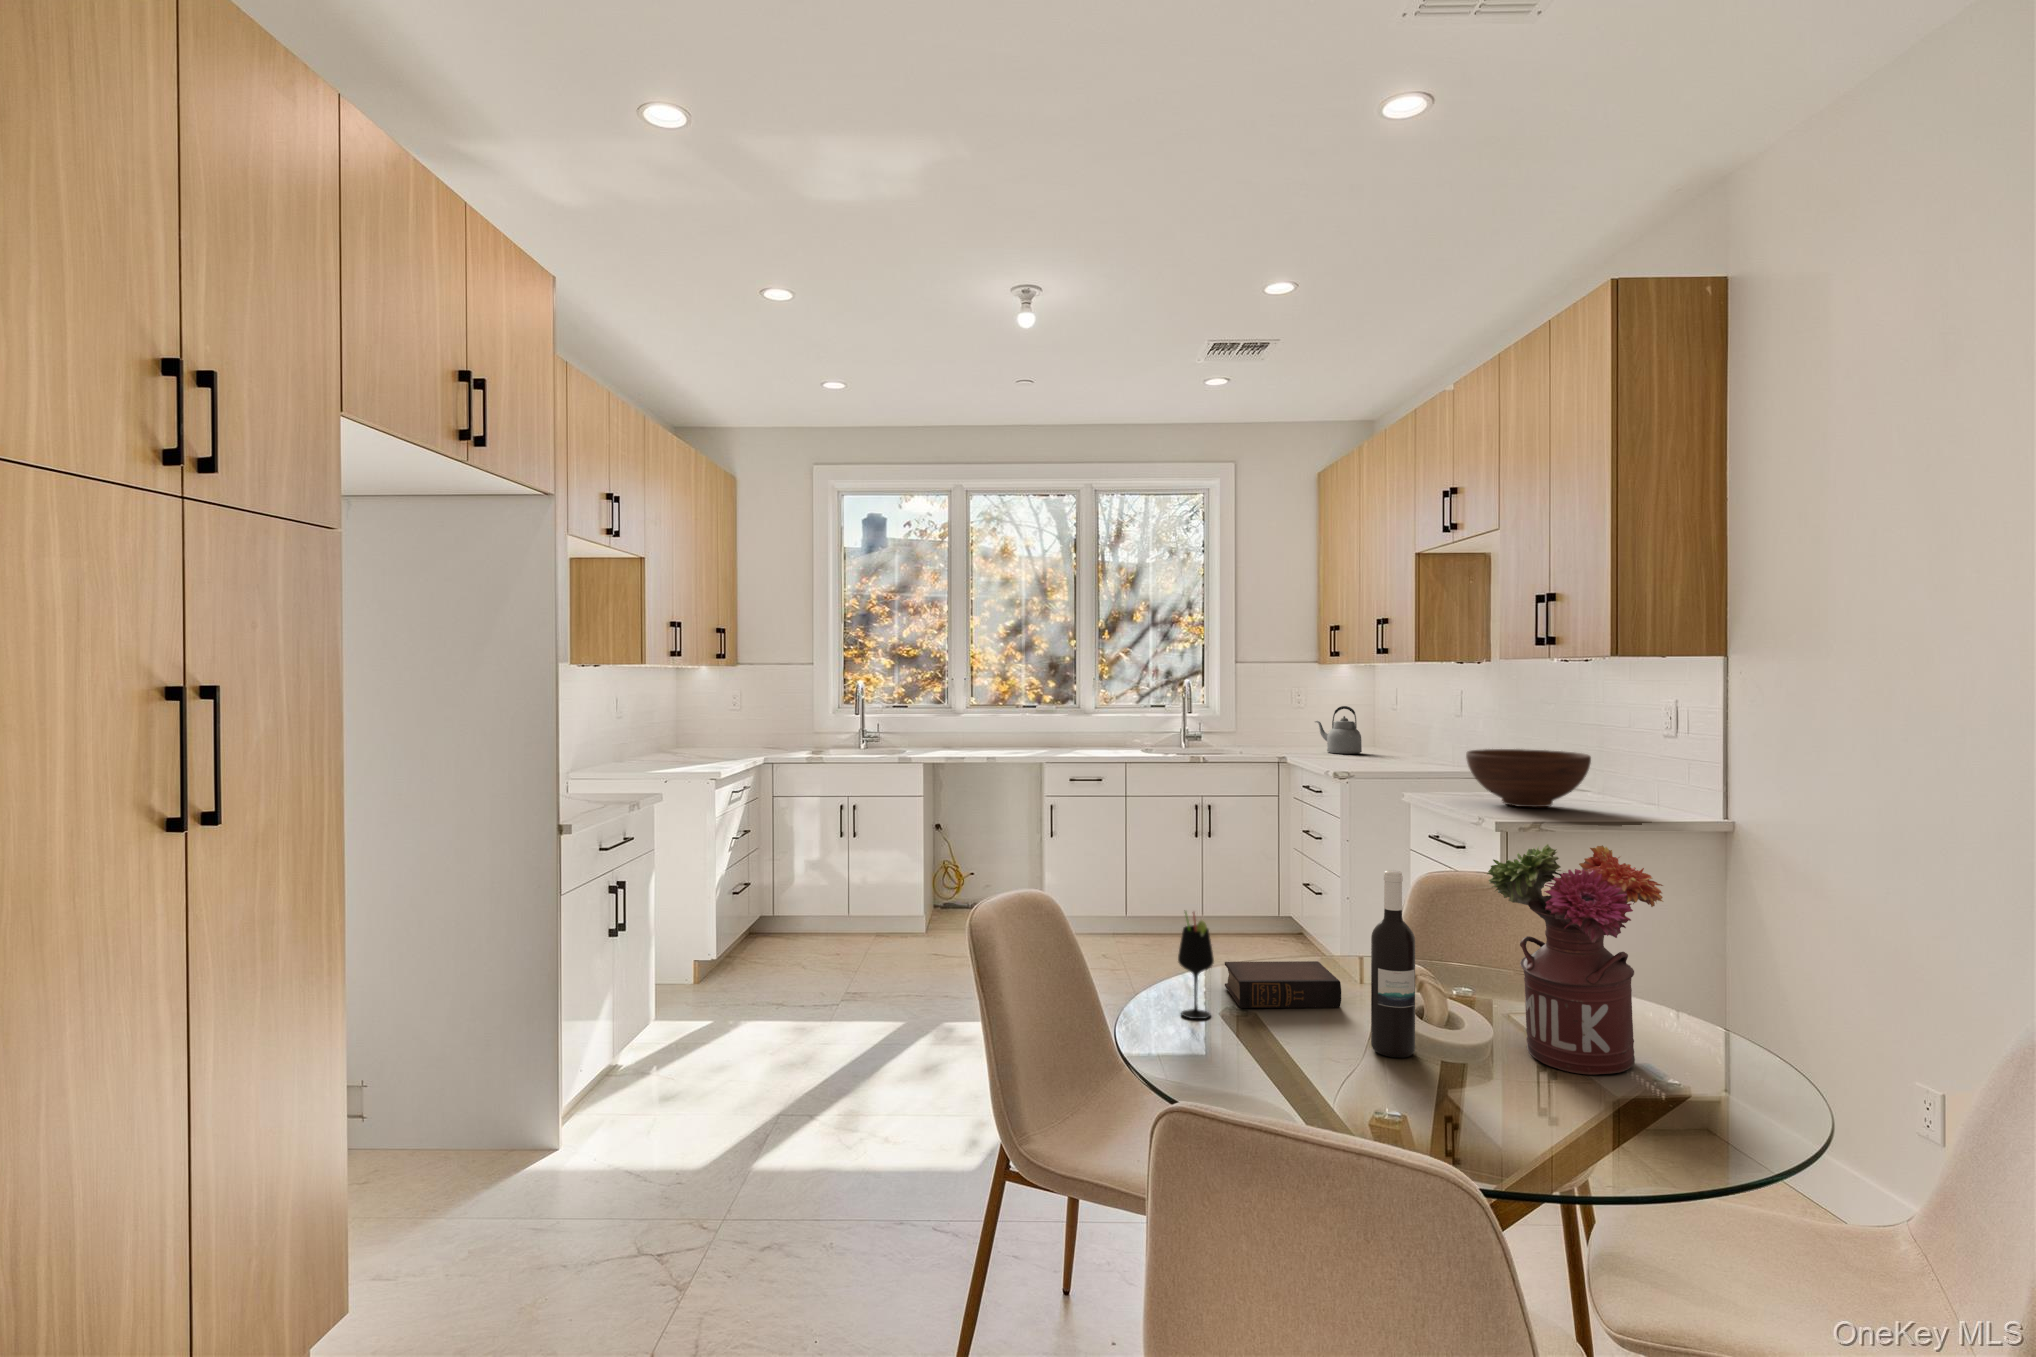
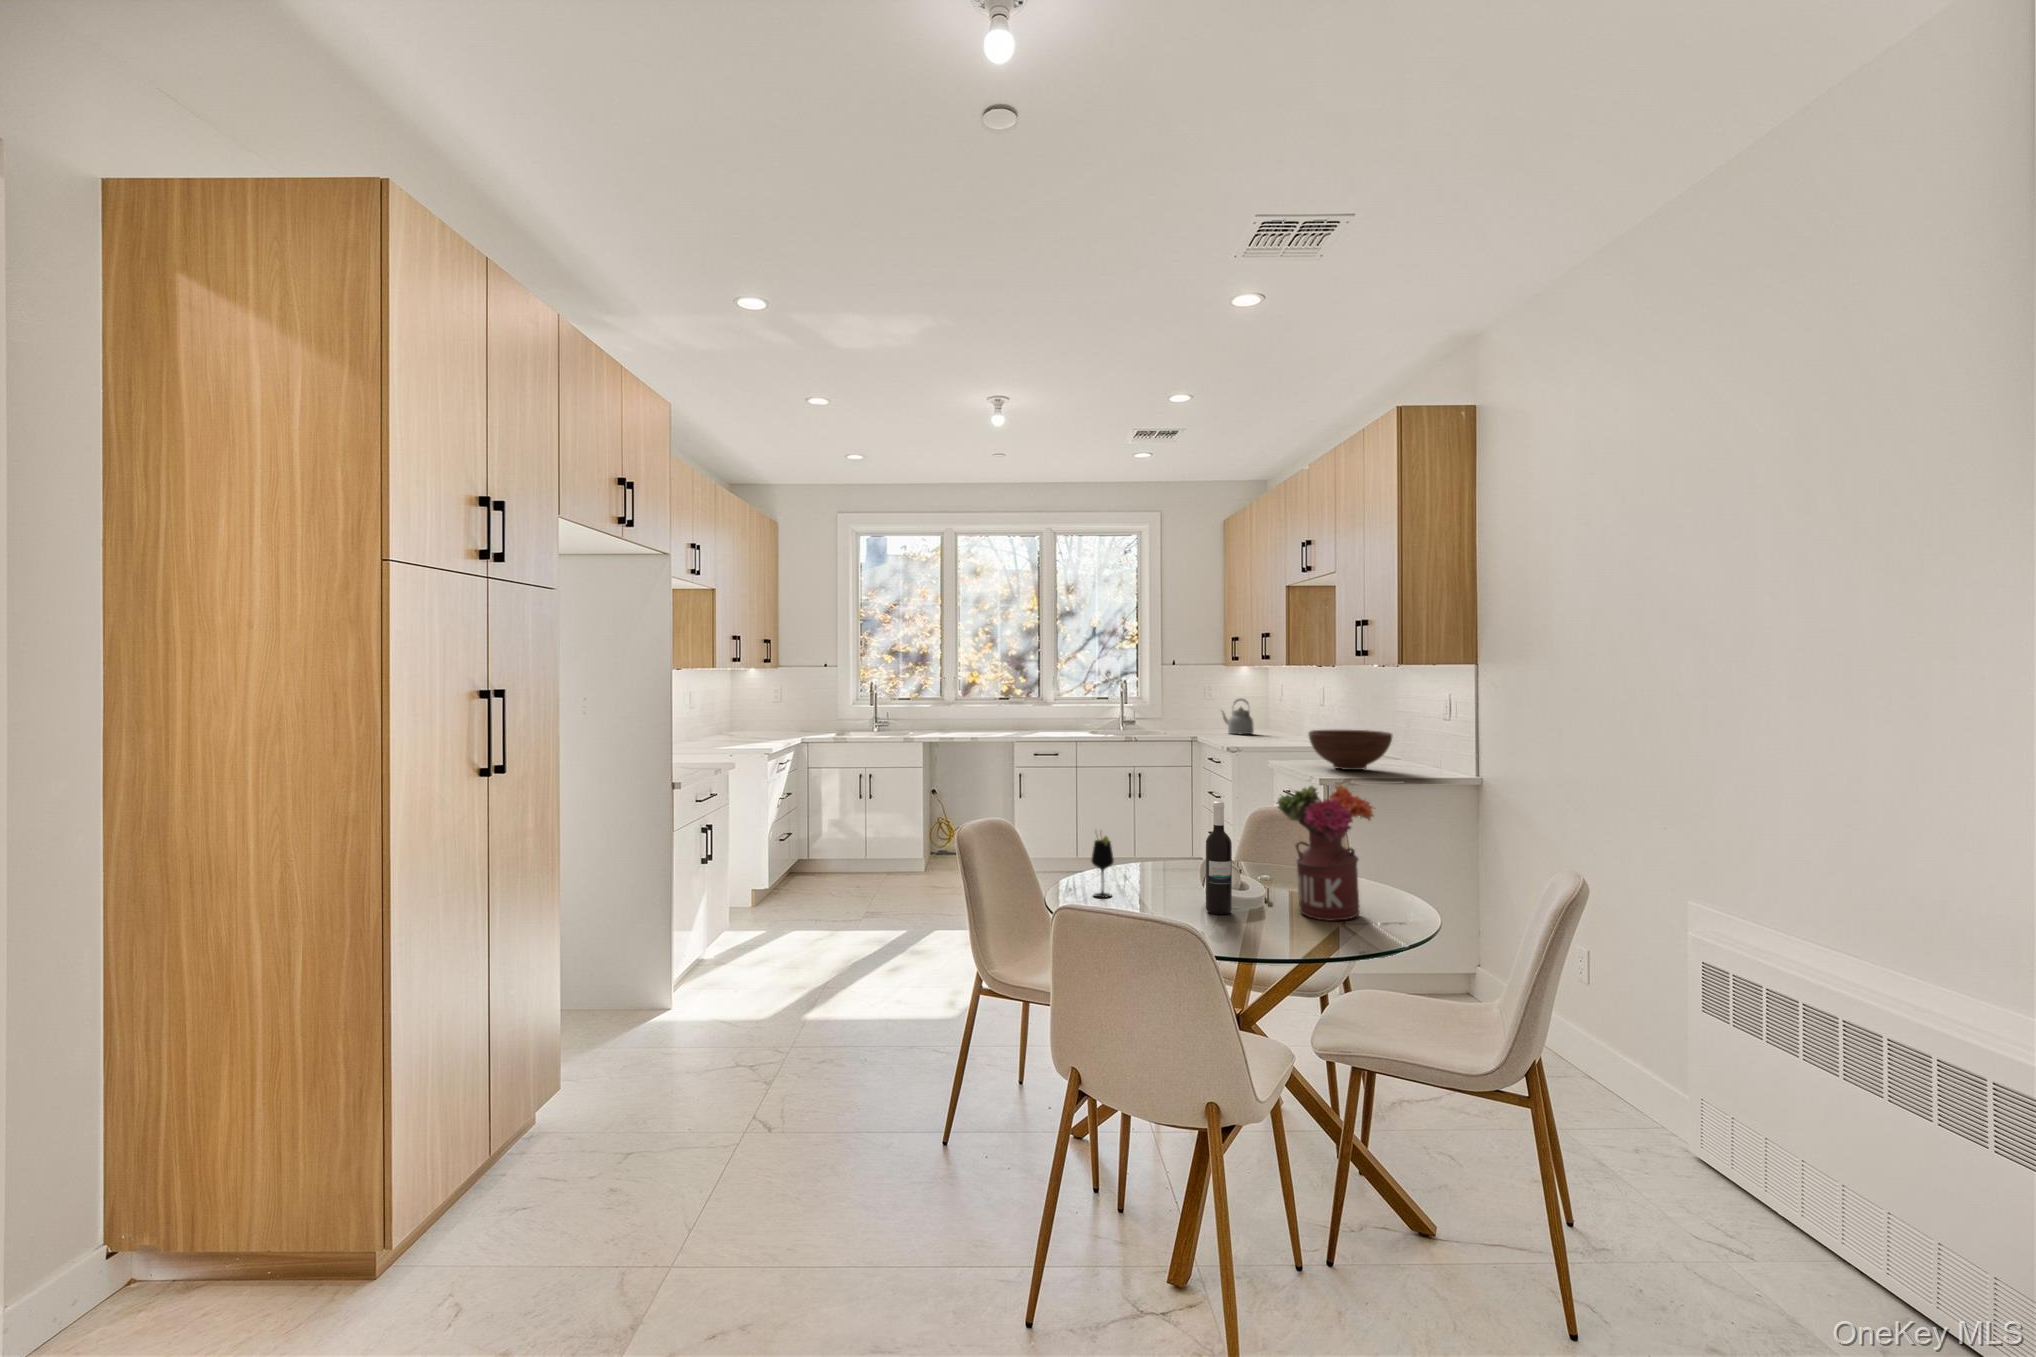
book: present [1225,961,1341,1008] -> none [1124,865,1195,892]

